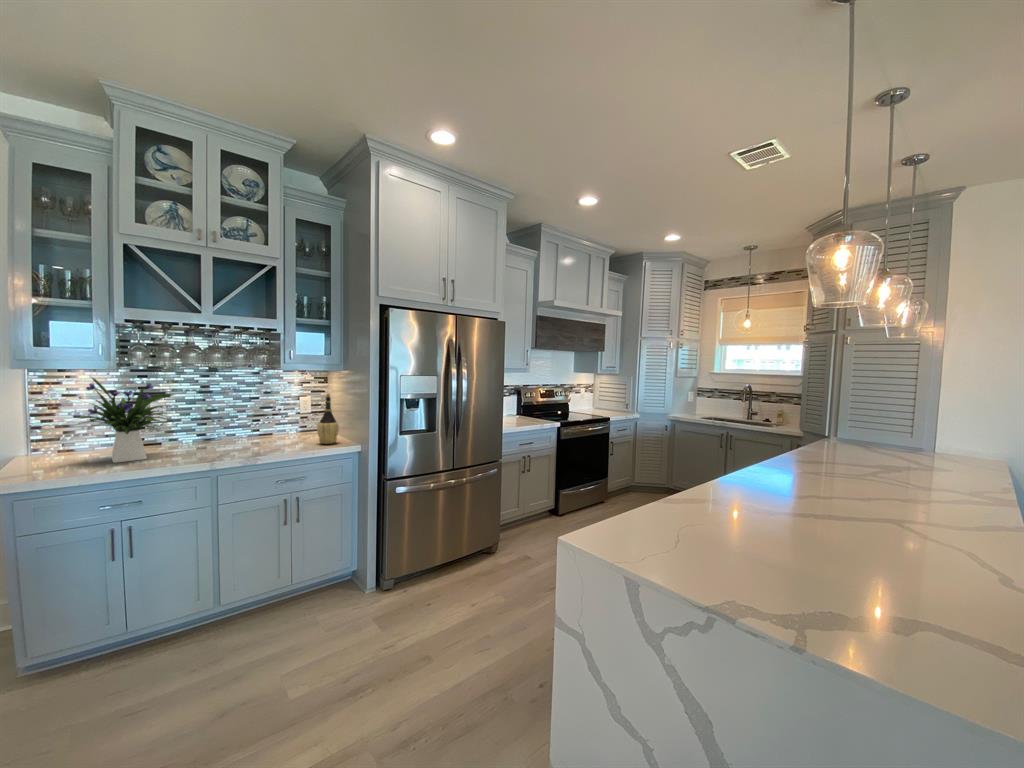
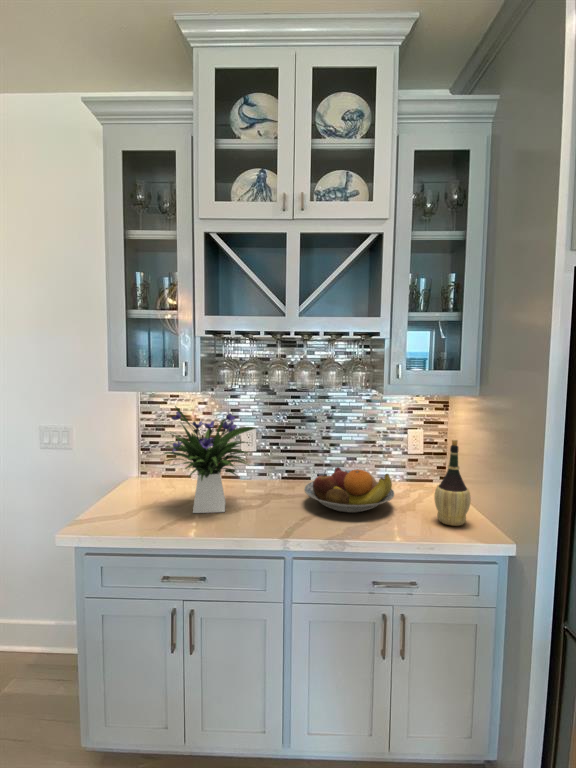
fruit bowl: none [219,420,290,448] -> present [304,467,394,513]

